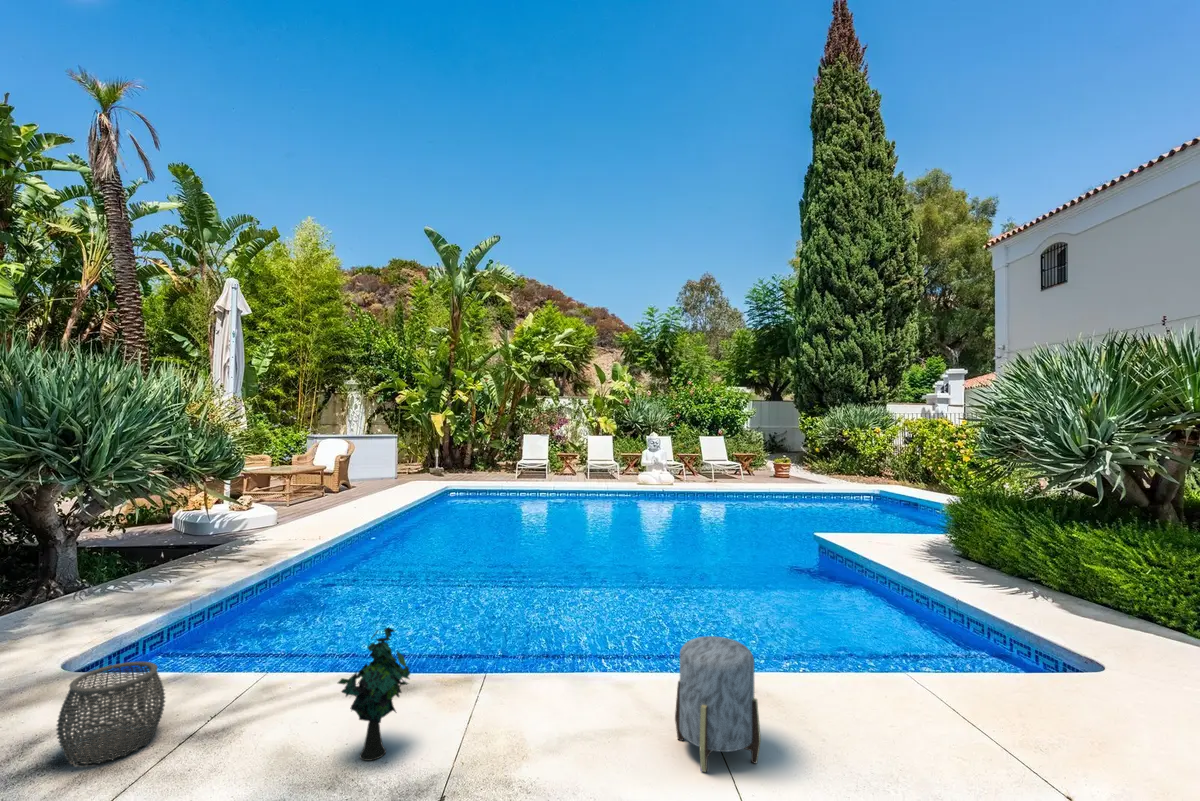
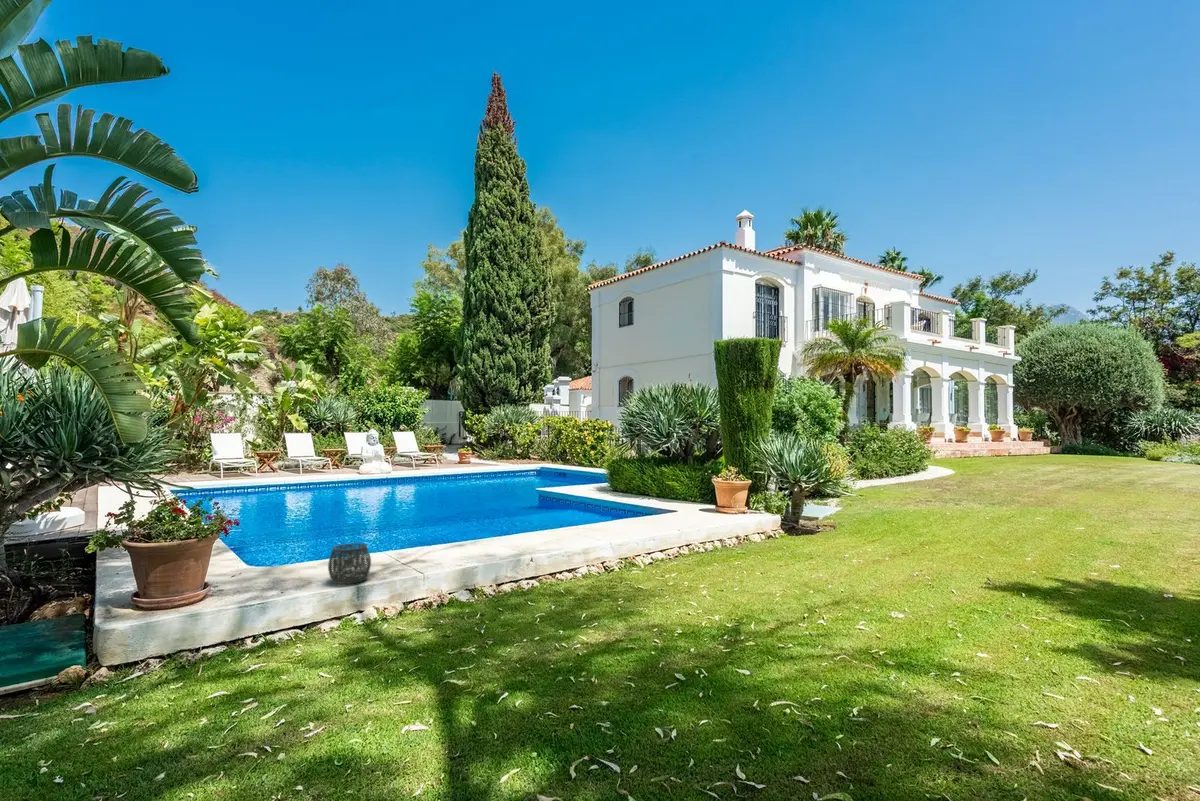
decorative plant: present [338,628,410,761] -> none [455,510,480,564]
stool: present [675,636,761,772] -> none [567,503,600,546]

